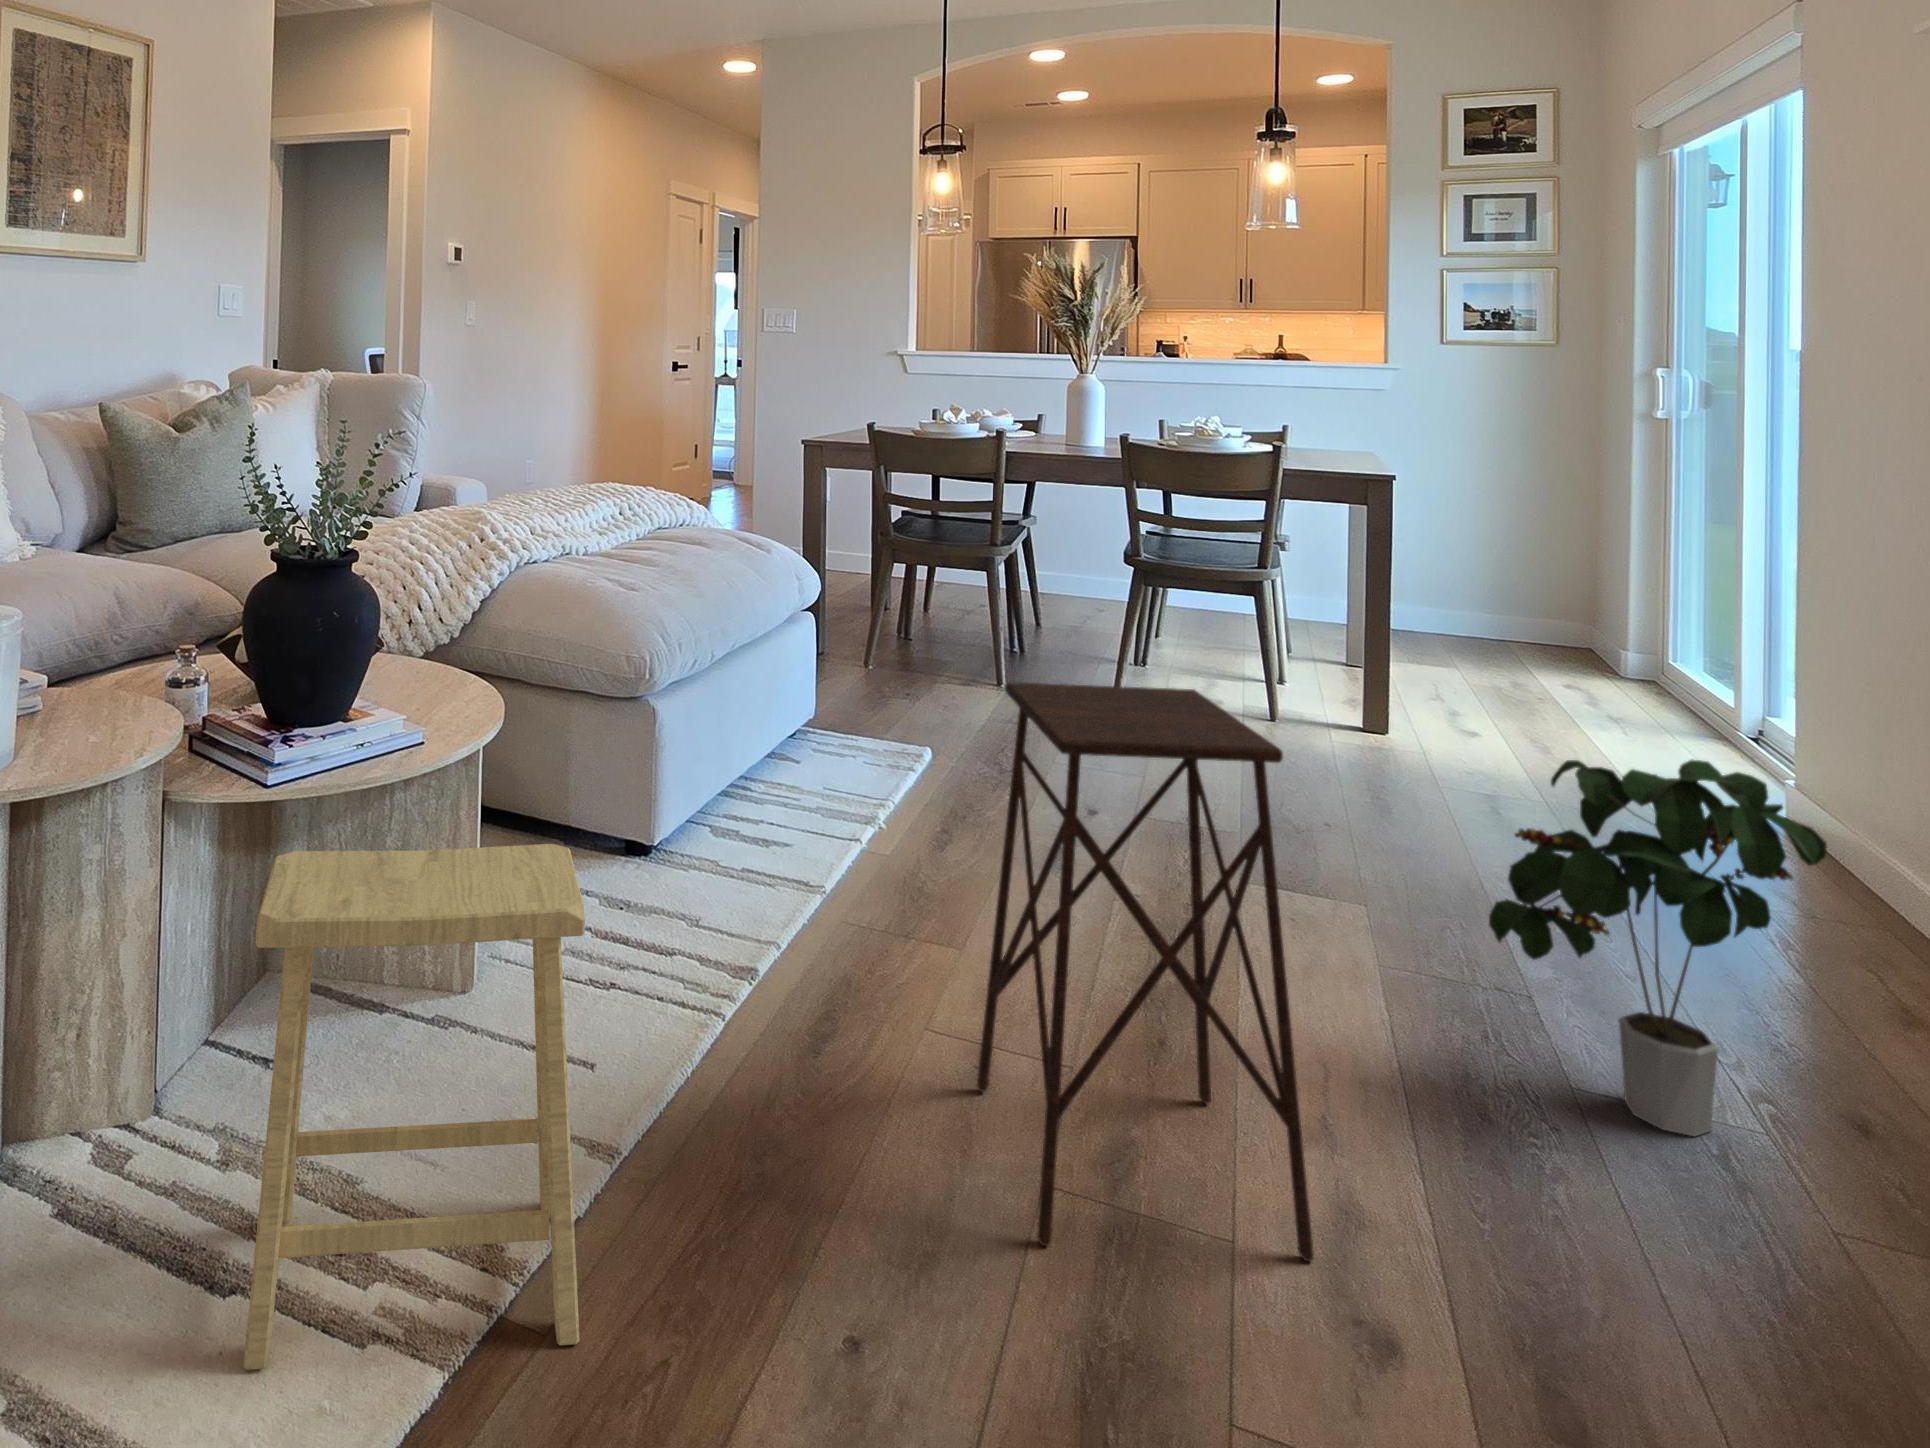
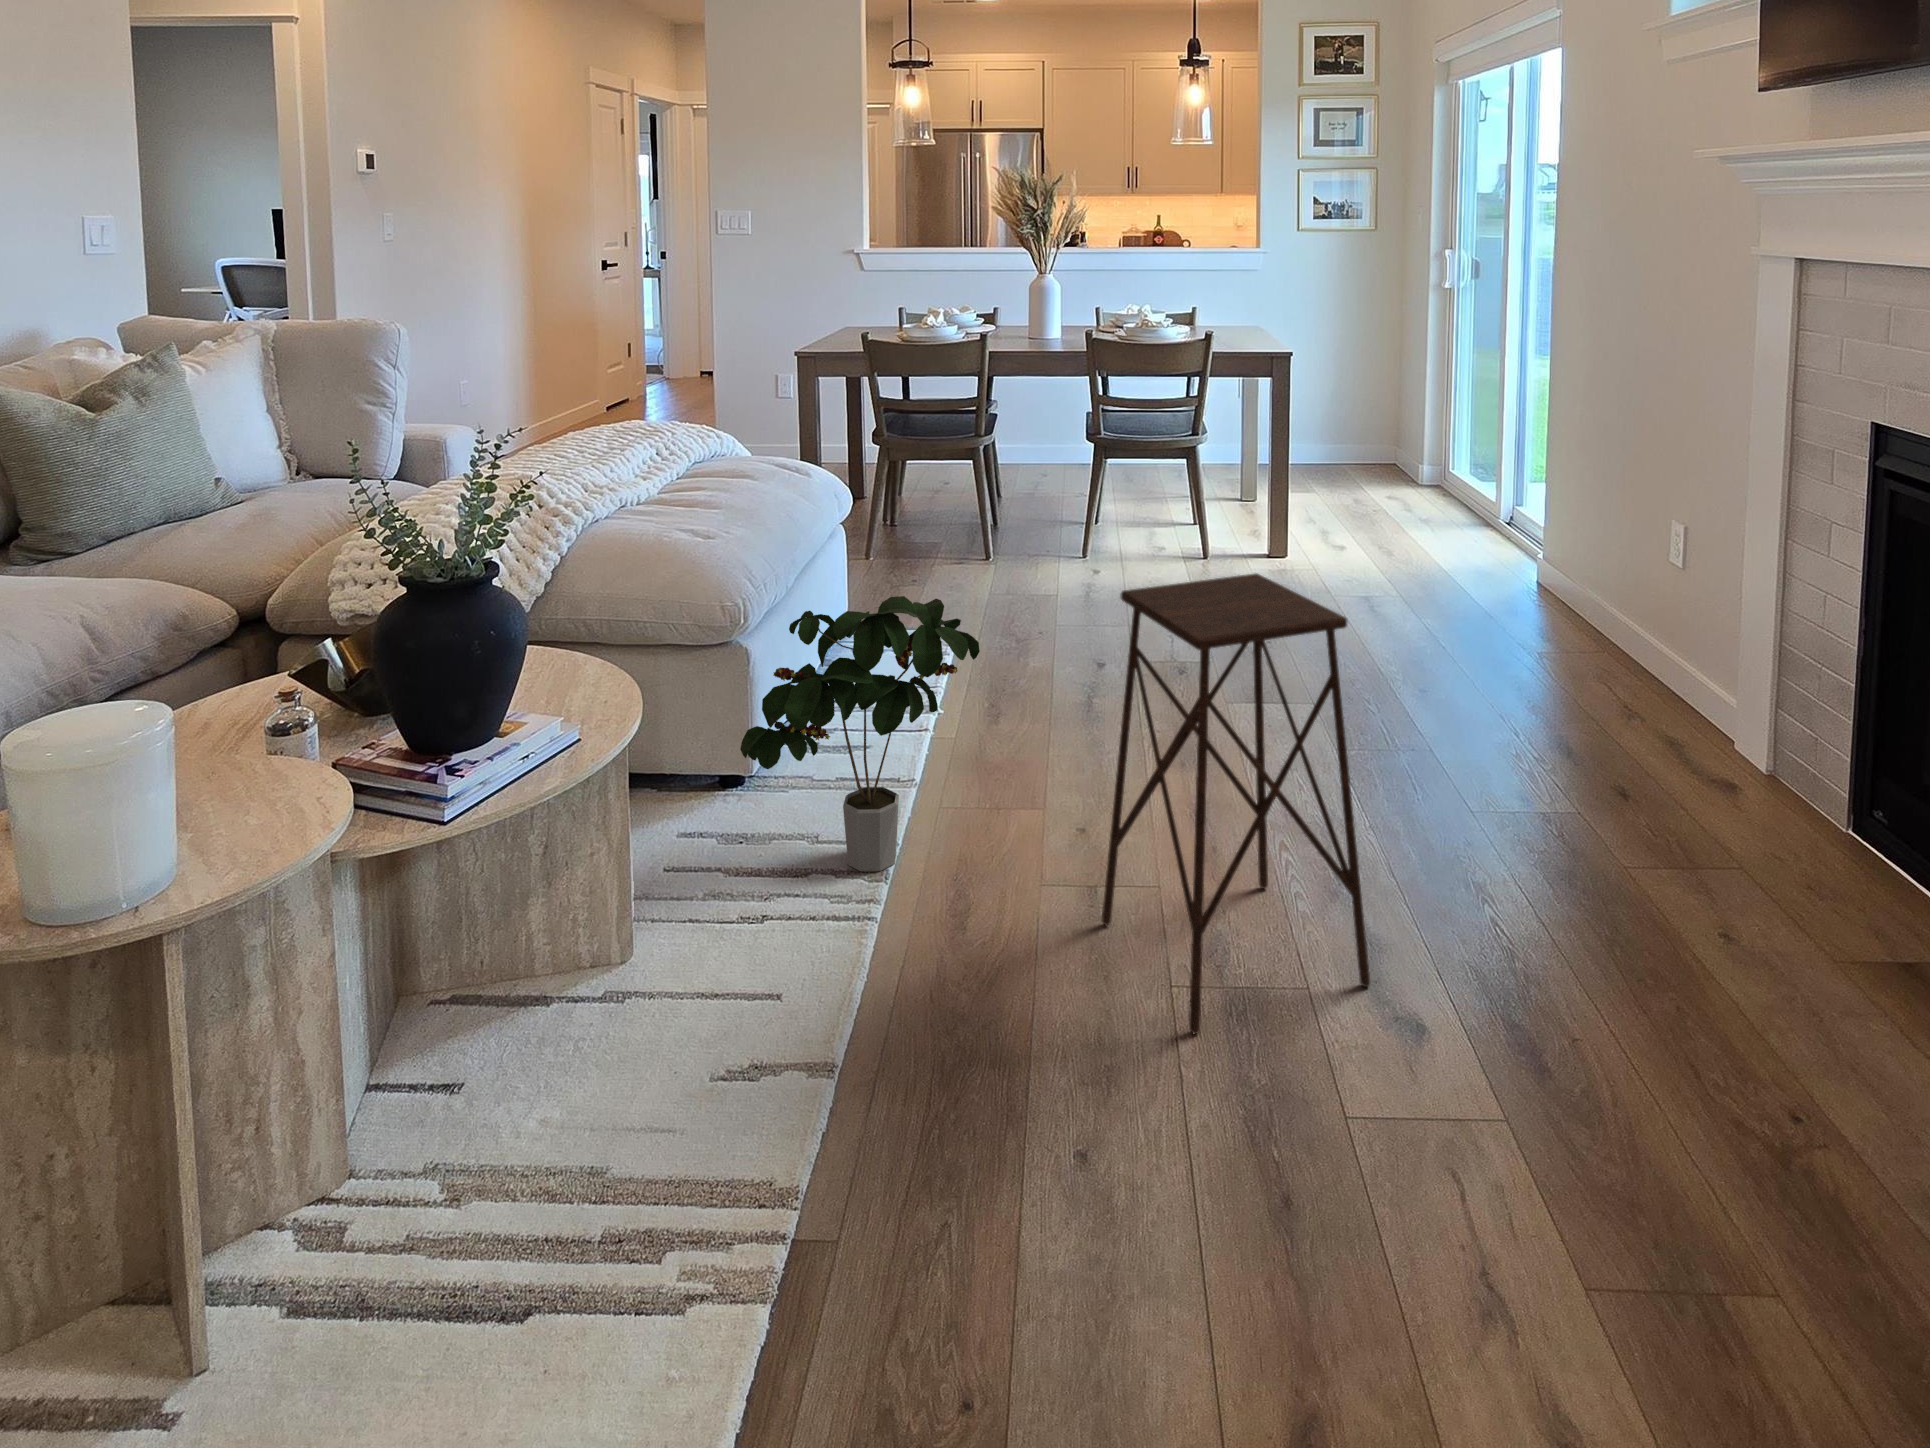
potted plant: present [1489,759,1827,1136] -> present [740,596,980,871]
footstool: present [243,844,585,1370] -> none [520,815,875,1380]

